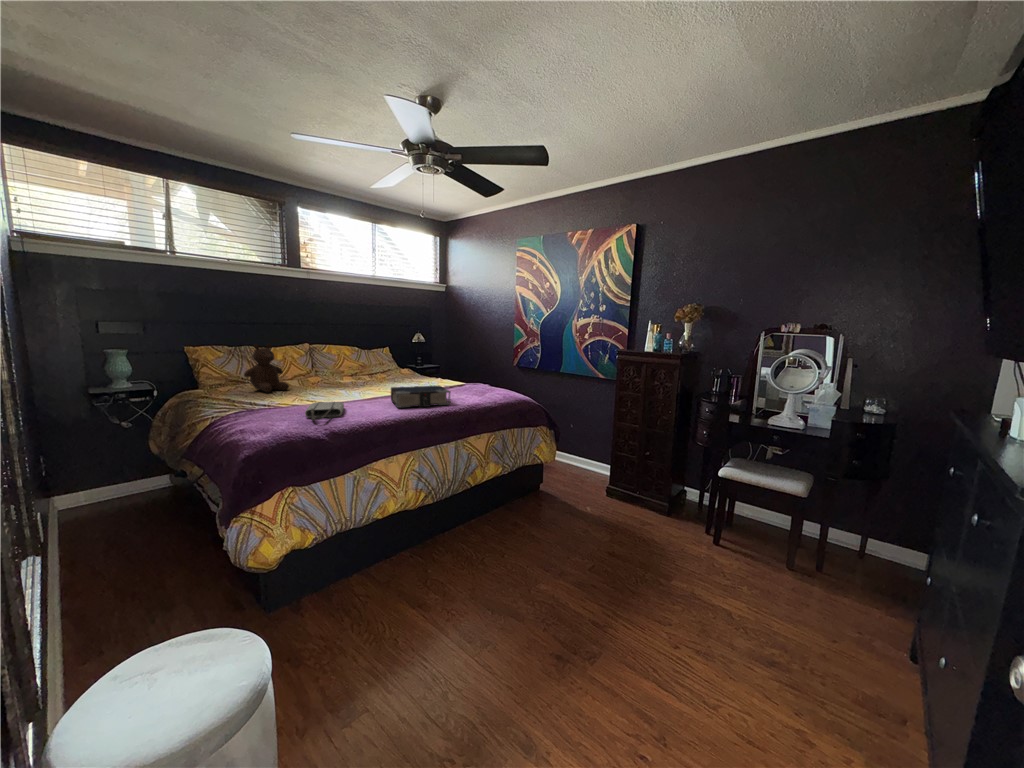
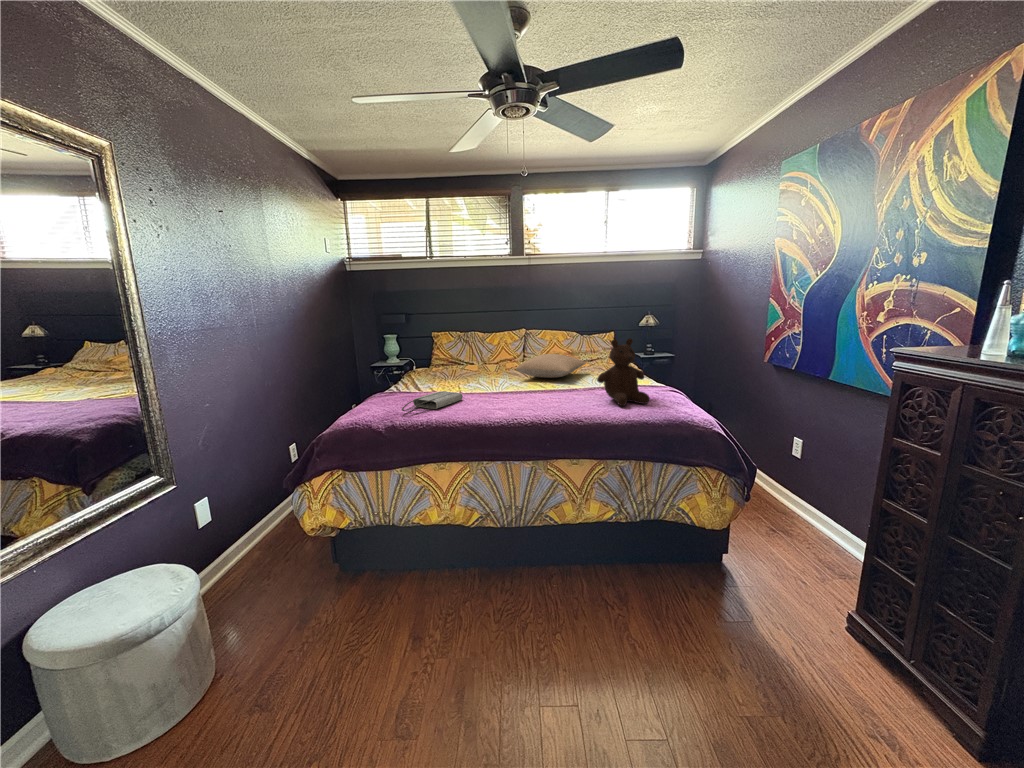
teddy bear: present [244,344,289,392] -> present [597,338,650,406]
pillow: none [353,365,408,386] -> present [516,354,586,378]
book: present [391,386,451,408] -> none [495,383,569,413]

